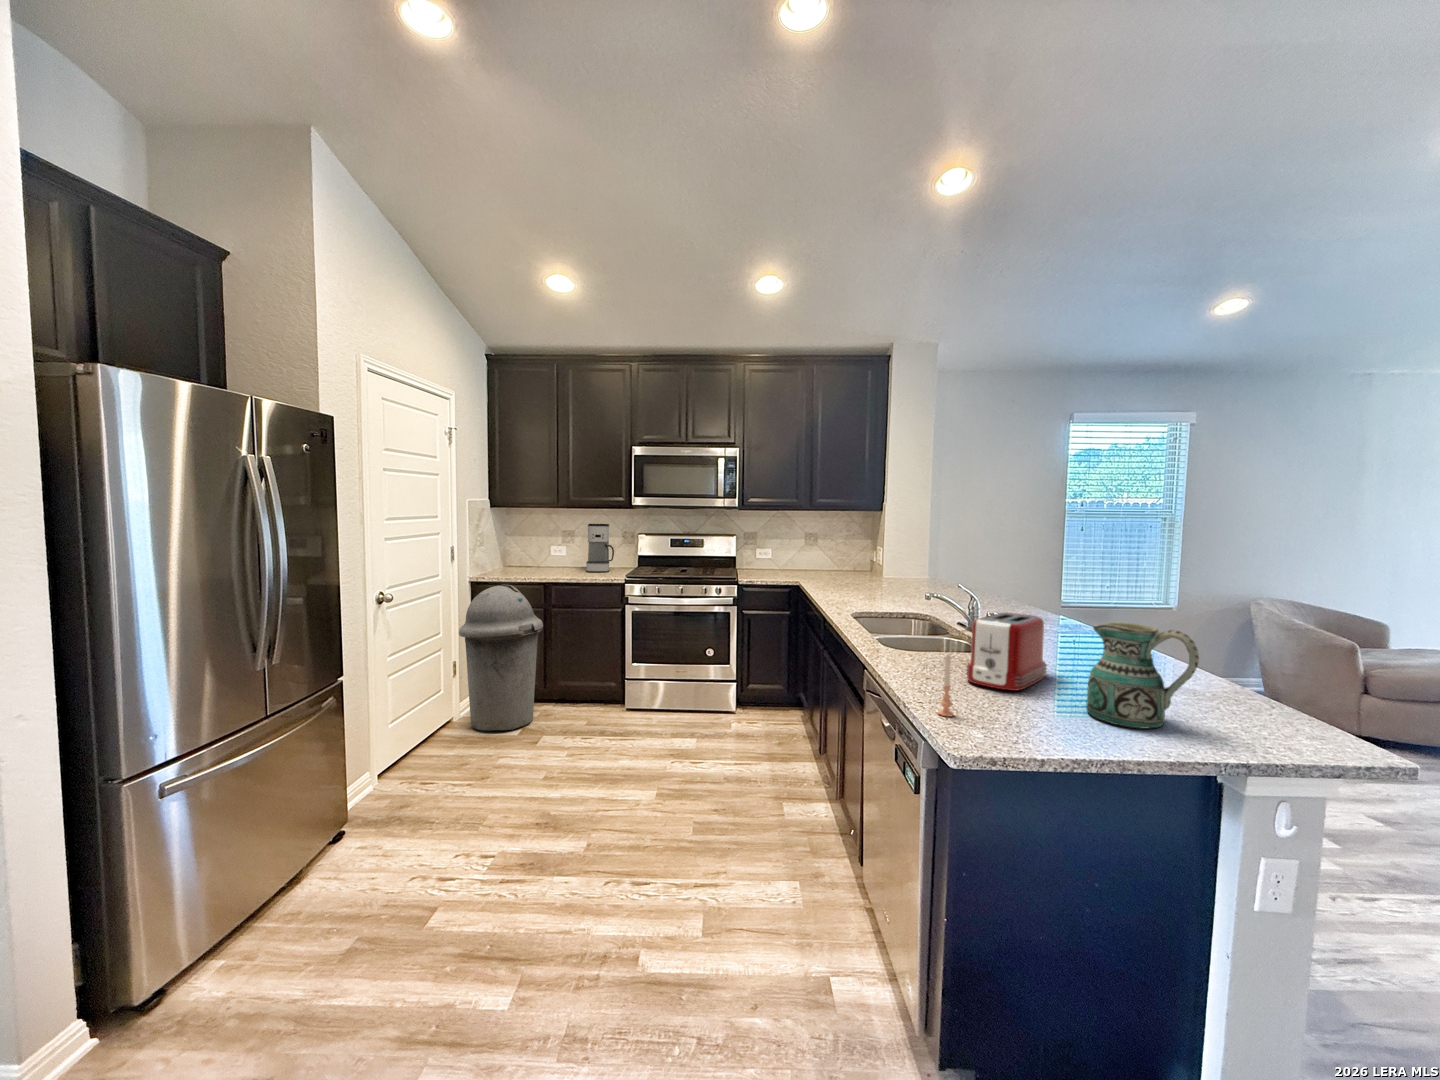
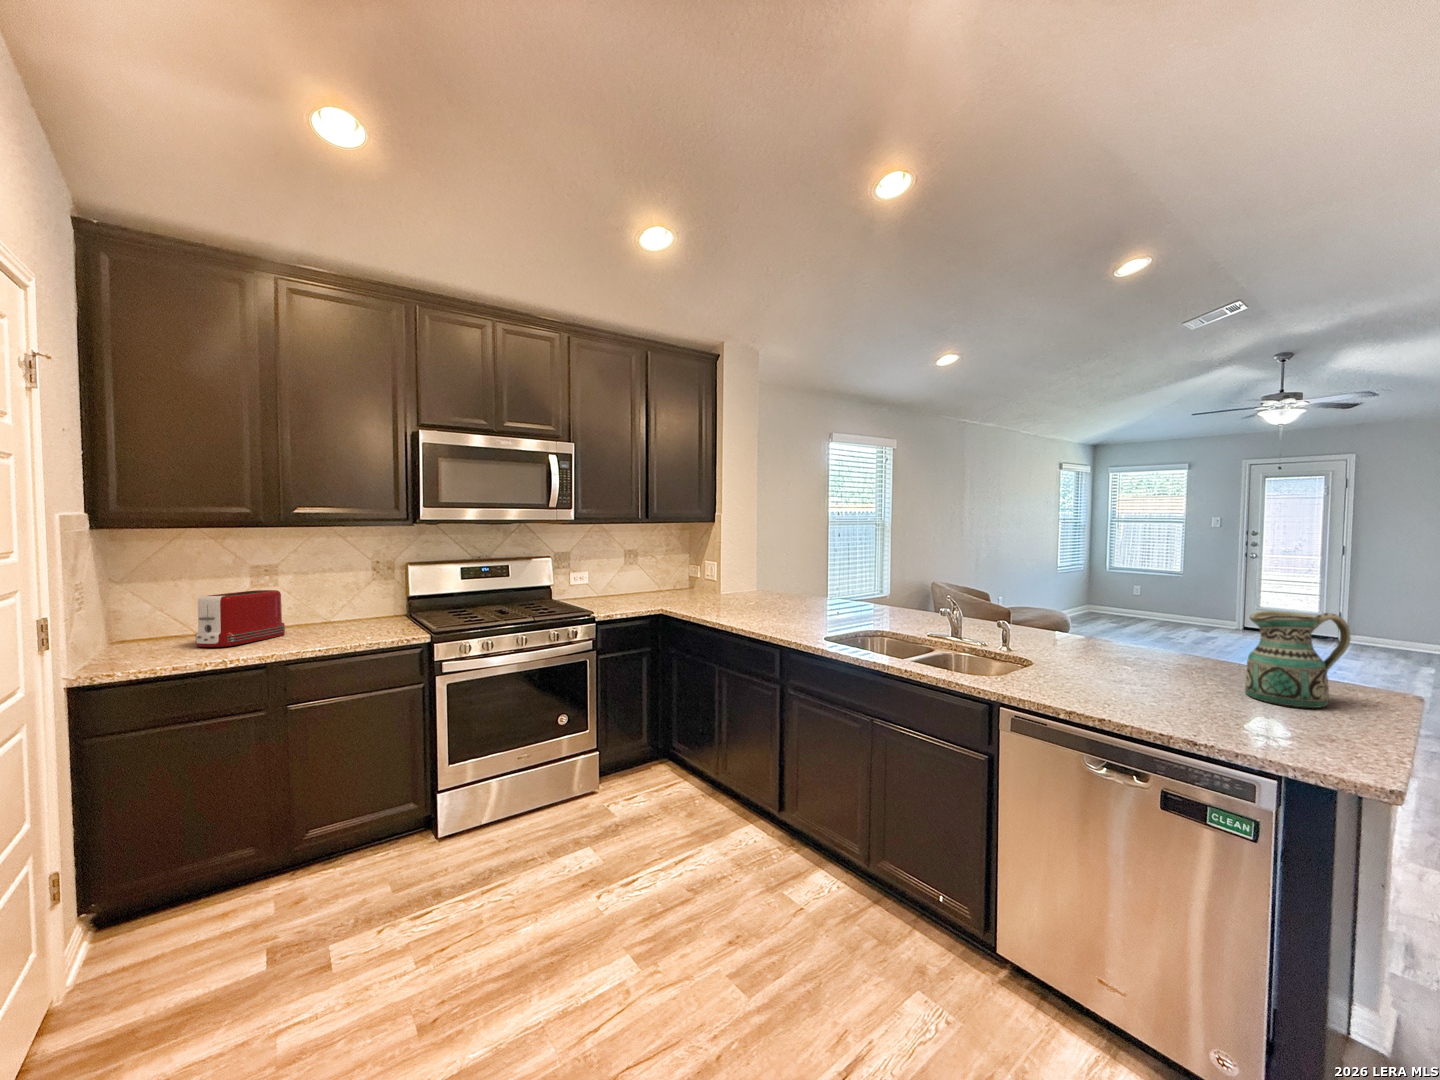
coffee maker: present [586,524,614,572] -> none [320,551,376,632]
trash can: present [459,584,543,731] -> none [75,679,290,999]
toaster: present [966,613,1047,691] -> present [195,590,285,647]
candle: present [938,654,954,716] -> none [1223,669,1245,740]

